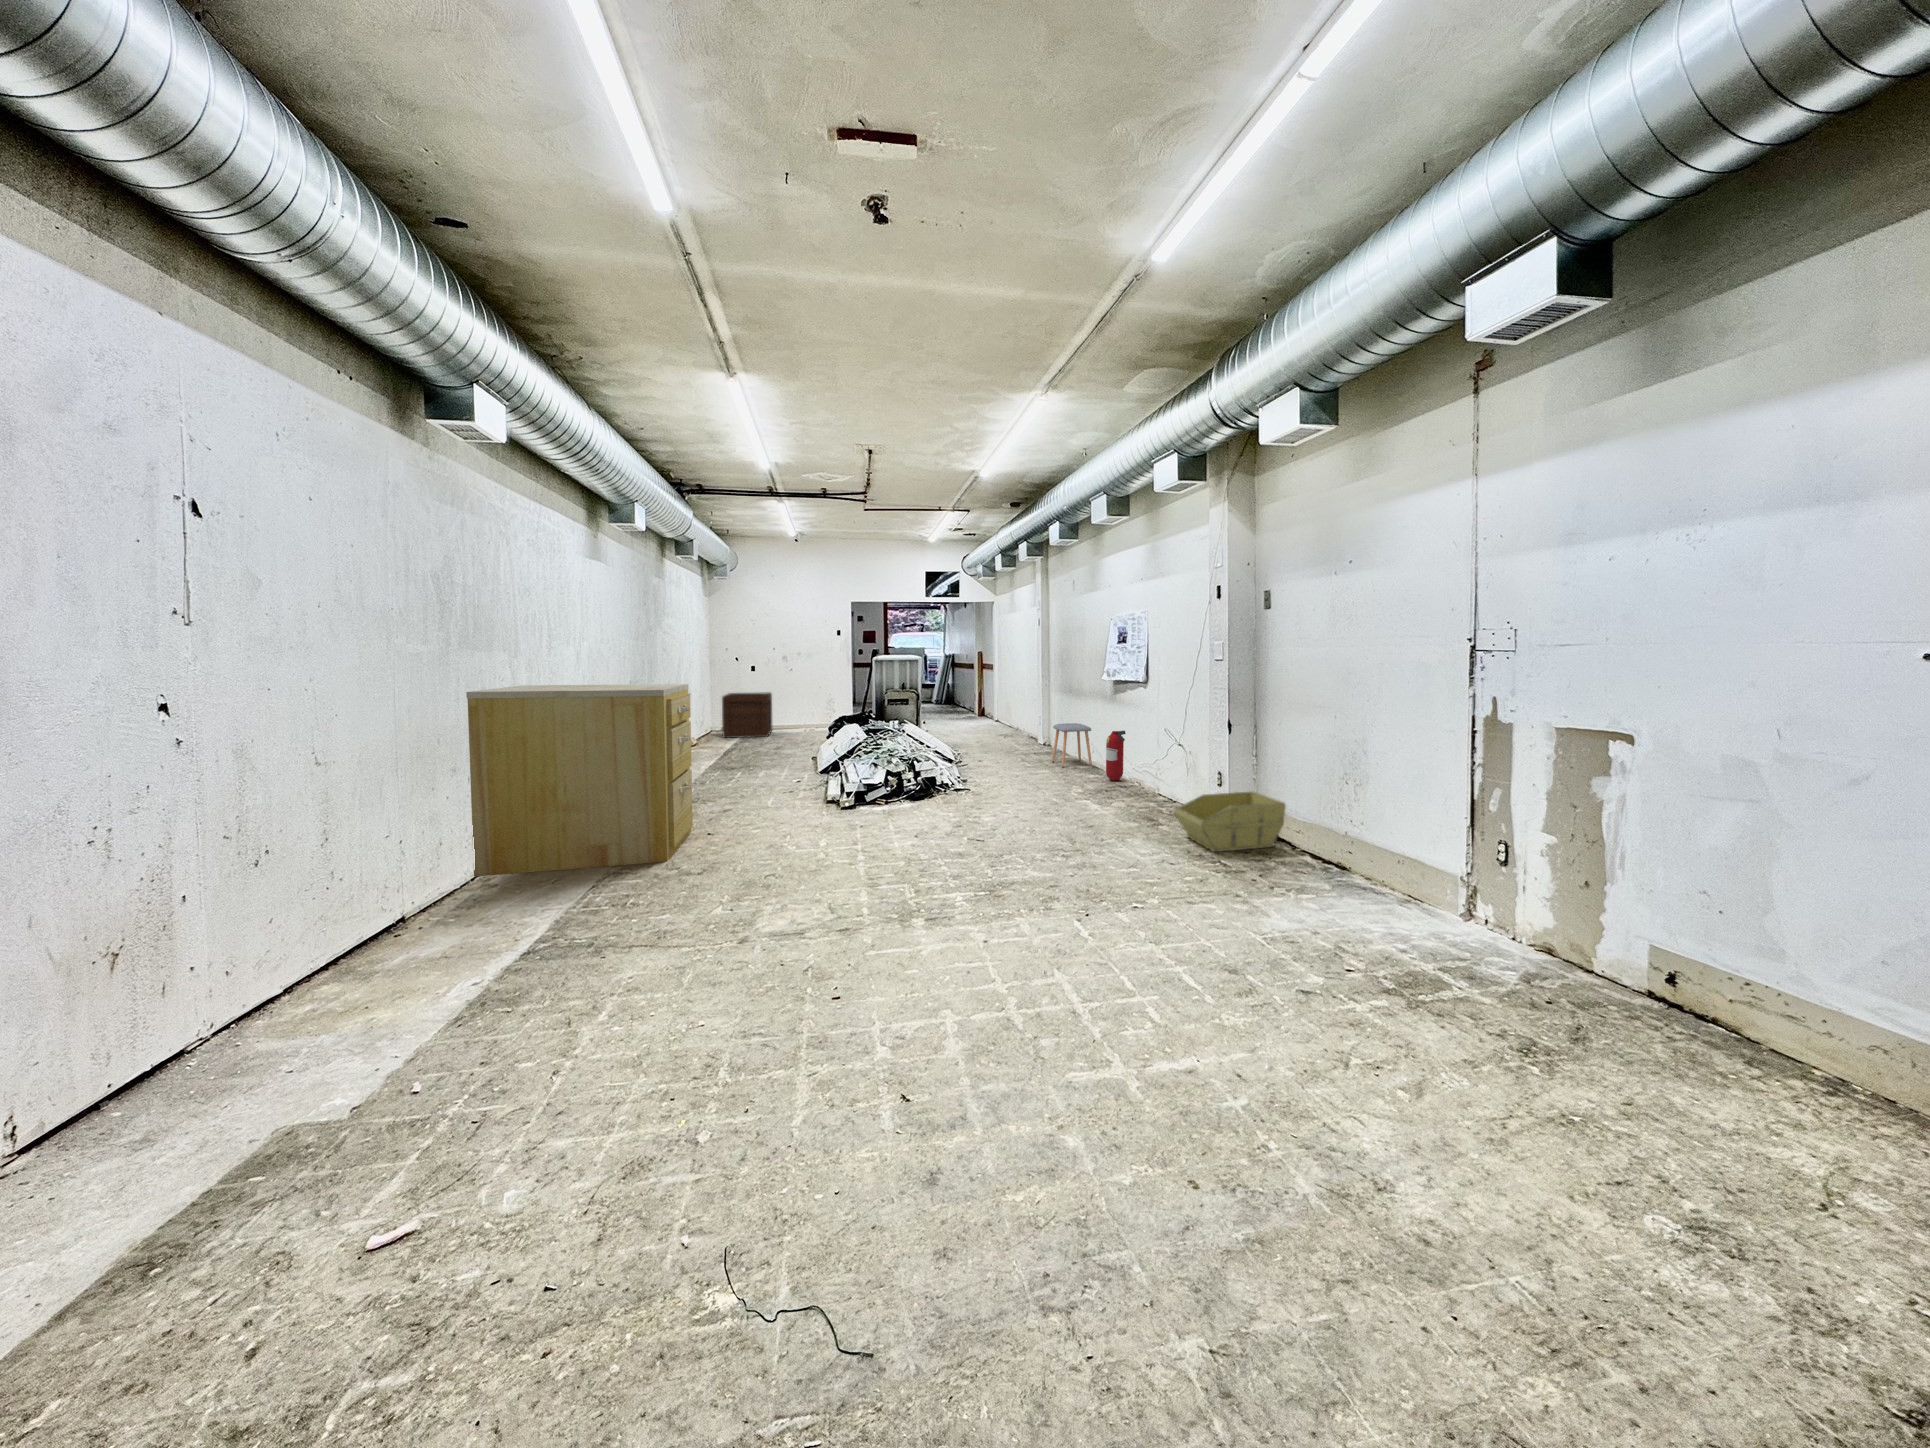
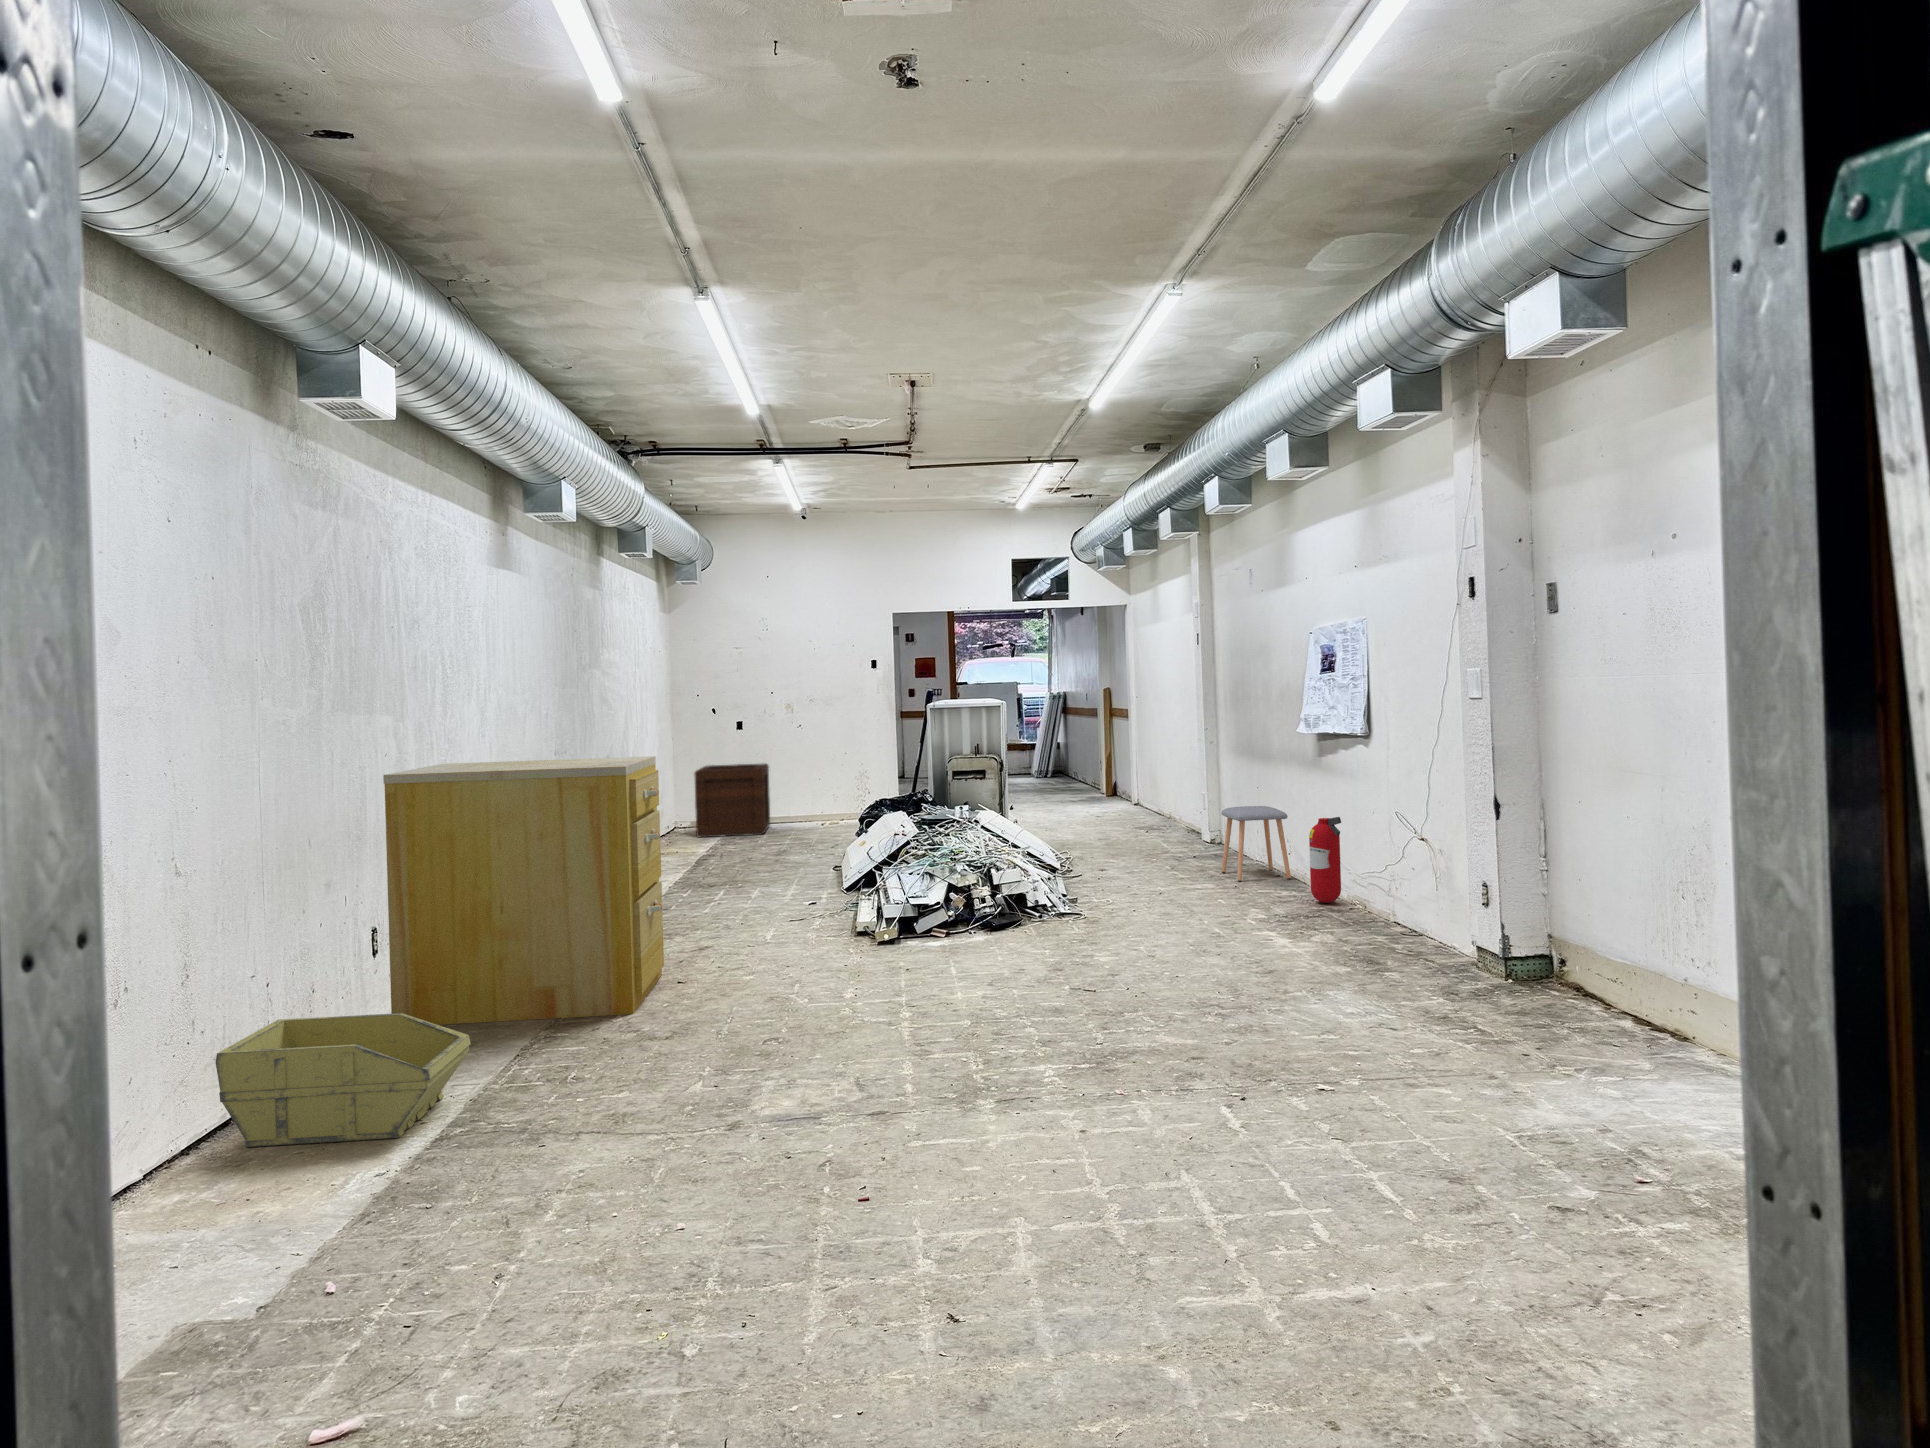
storage bin: present [1175,791,1285,852] -> present [215,1013,471,1147]

